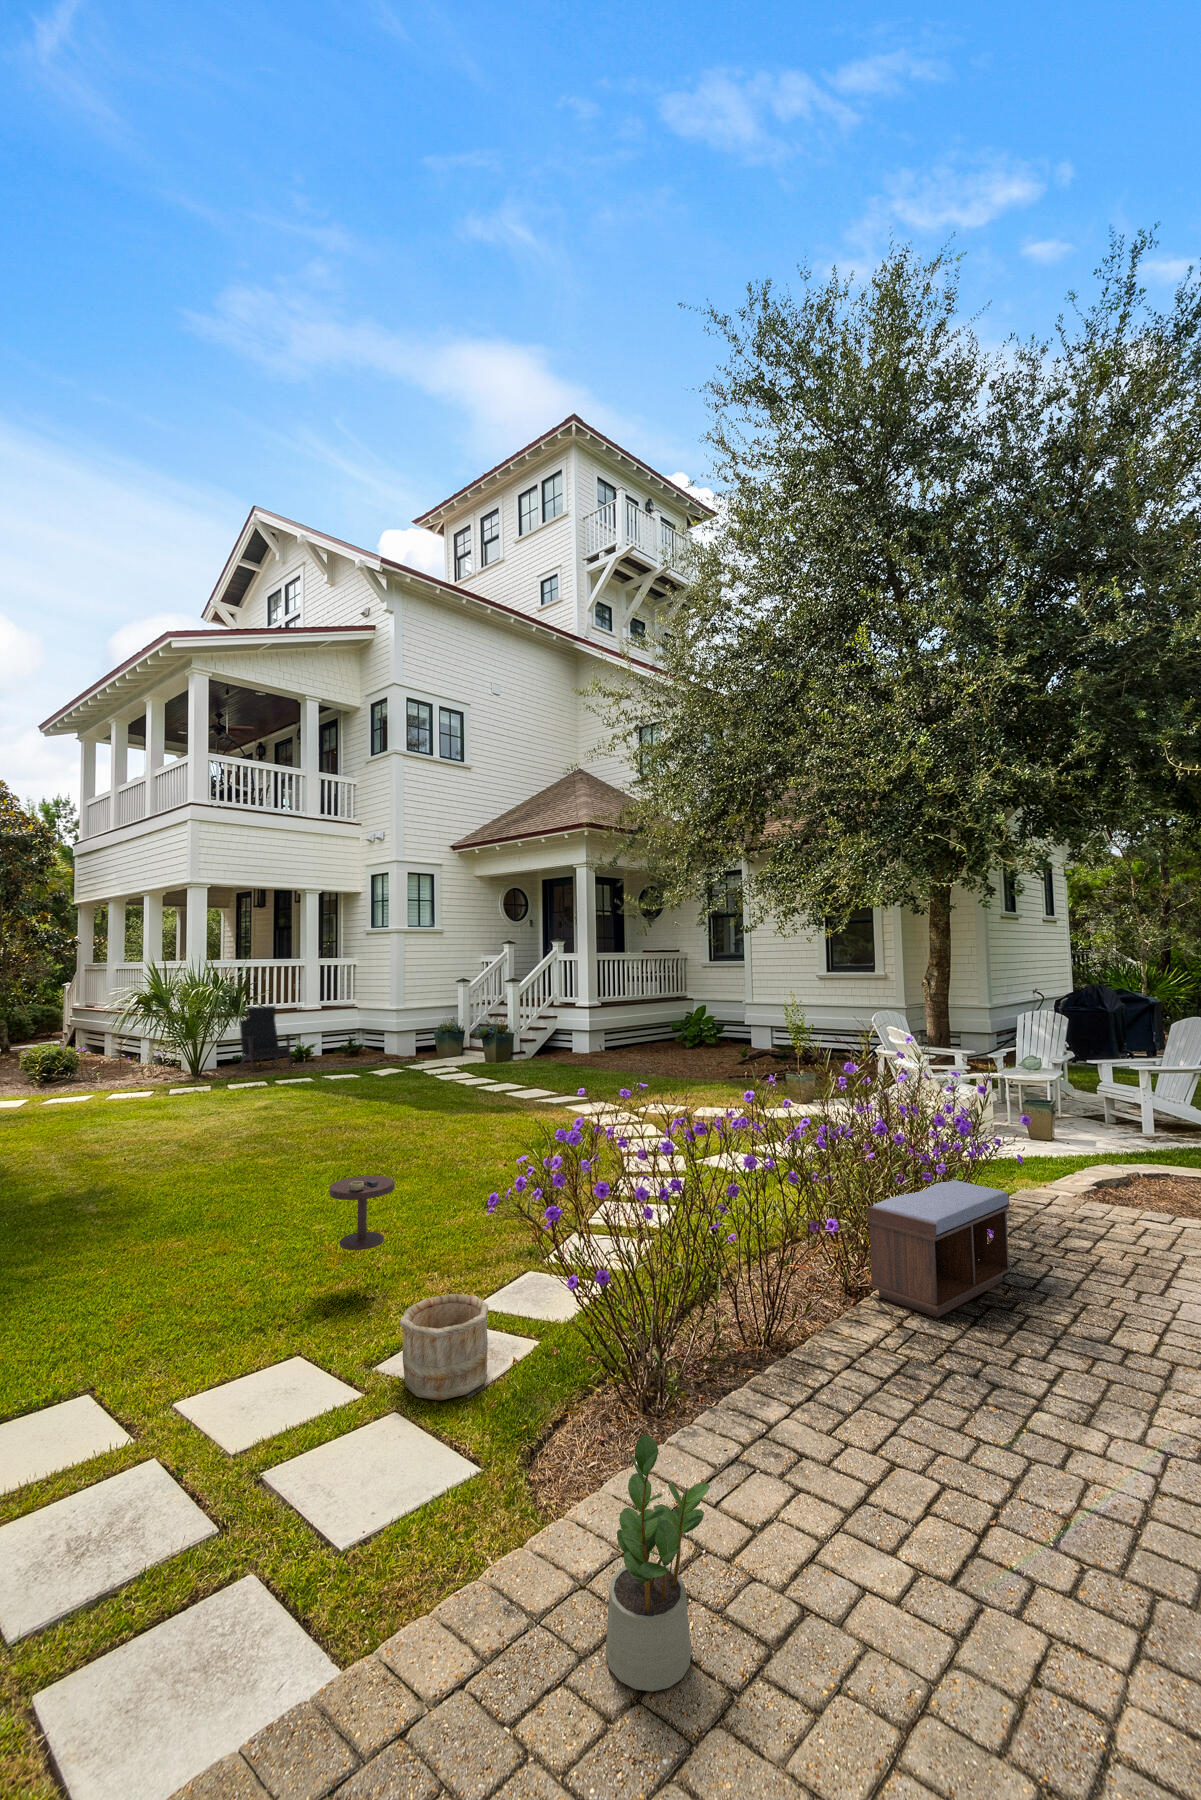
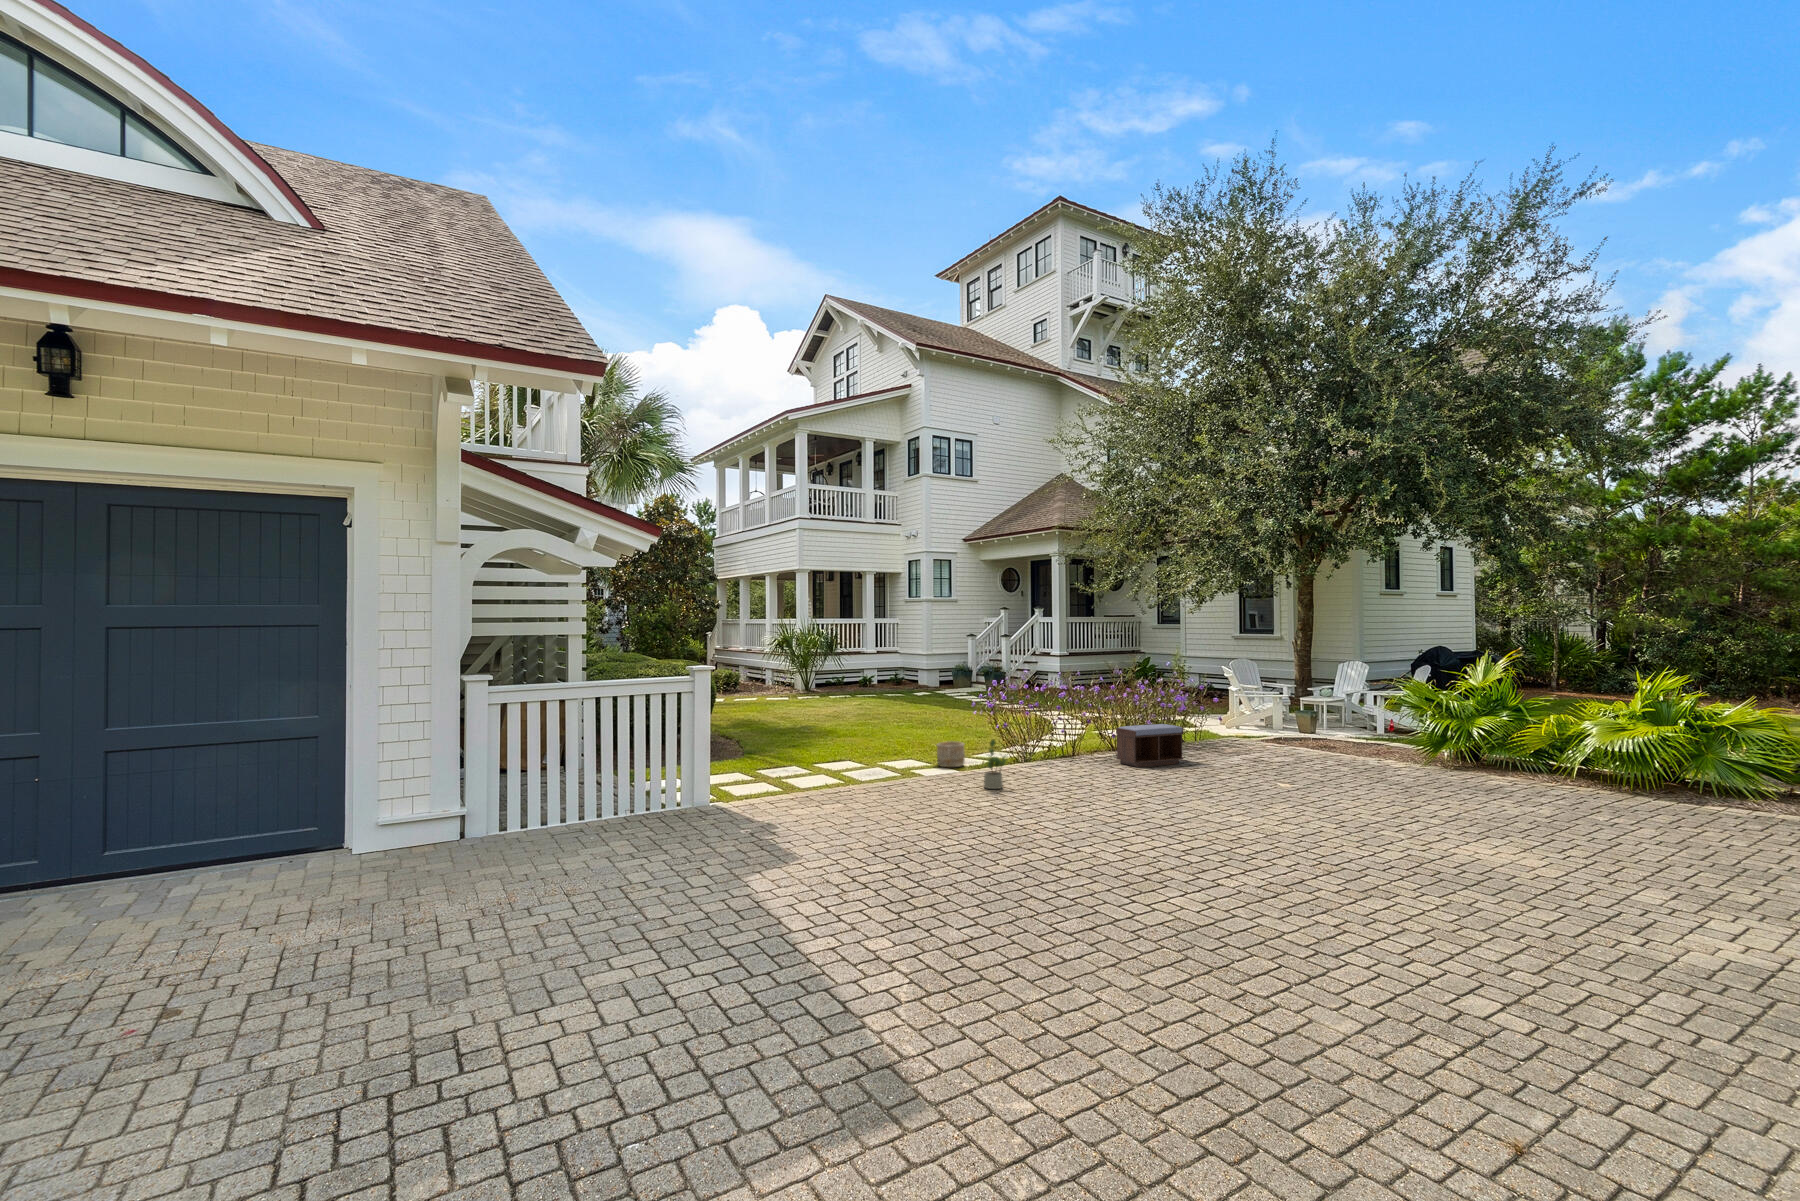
lounge chair: present [238,1006,291,1072] -> none [827,650,861,692]
side table: present [330,1175,395,1250] -> none [909,709,933,754]

